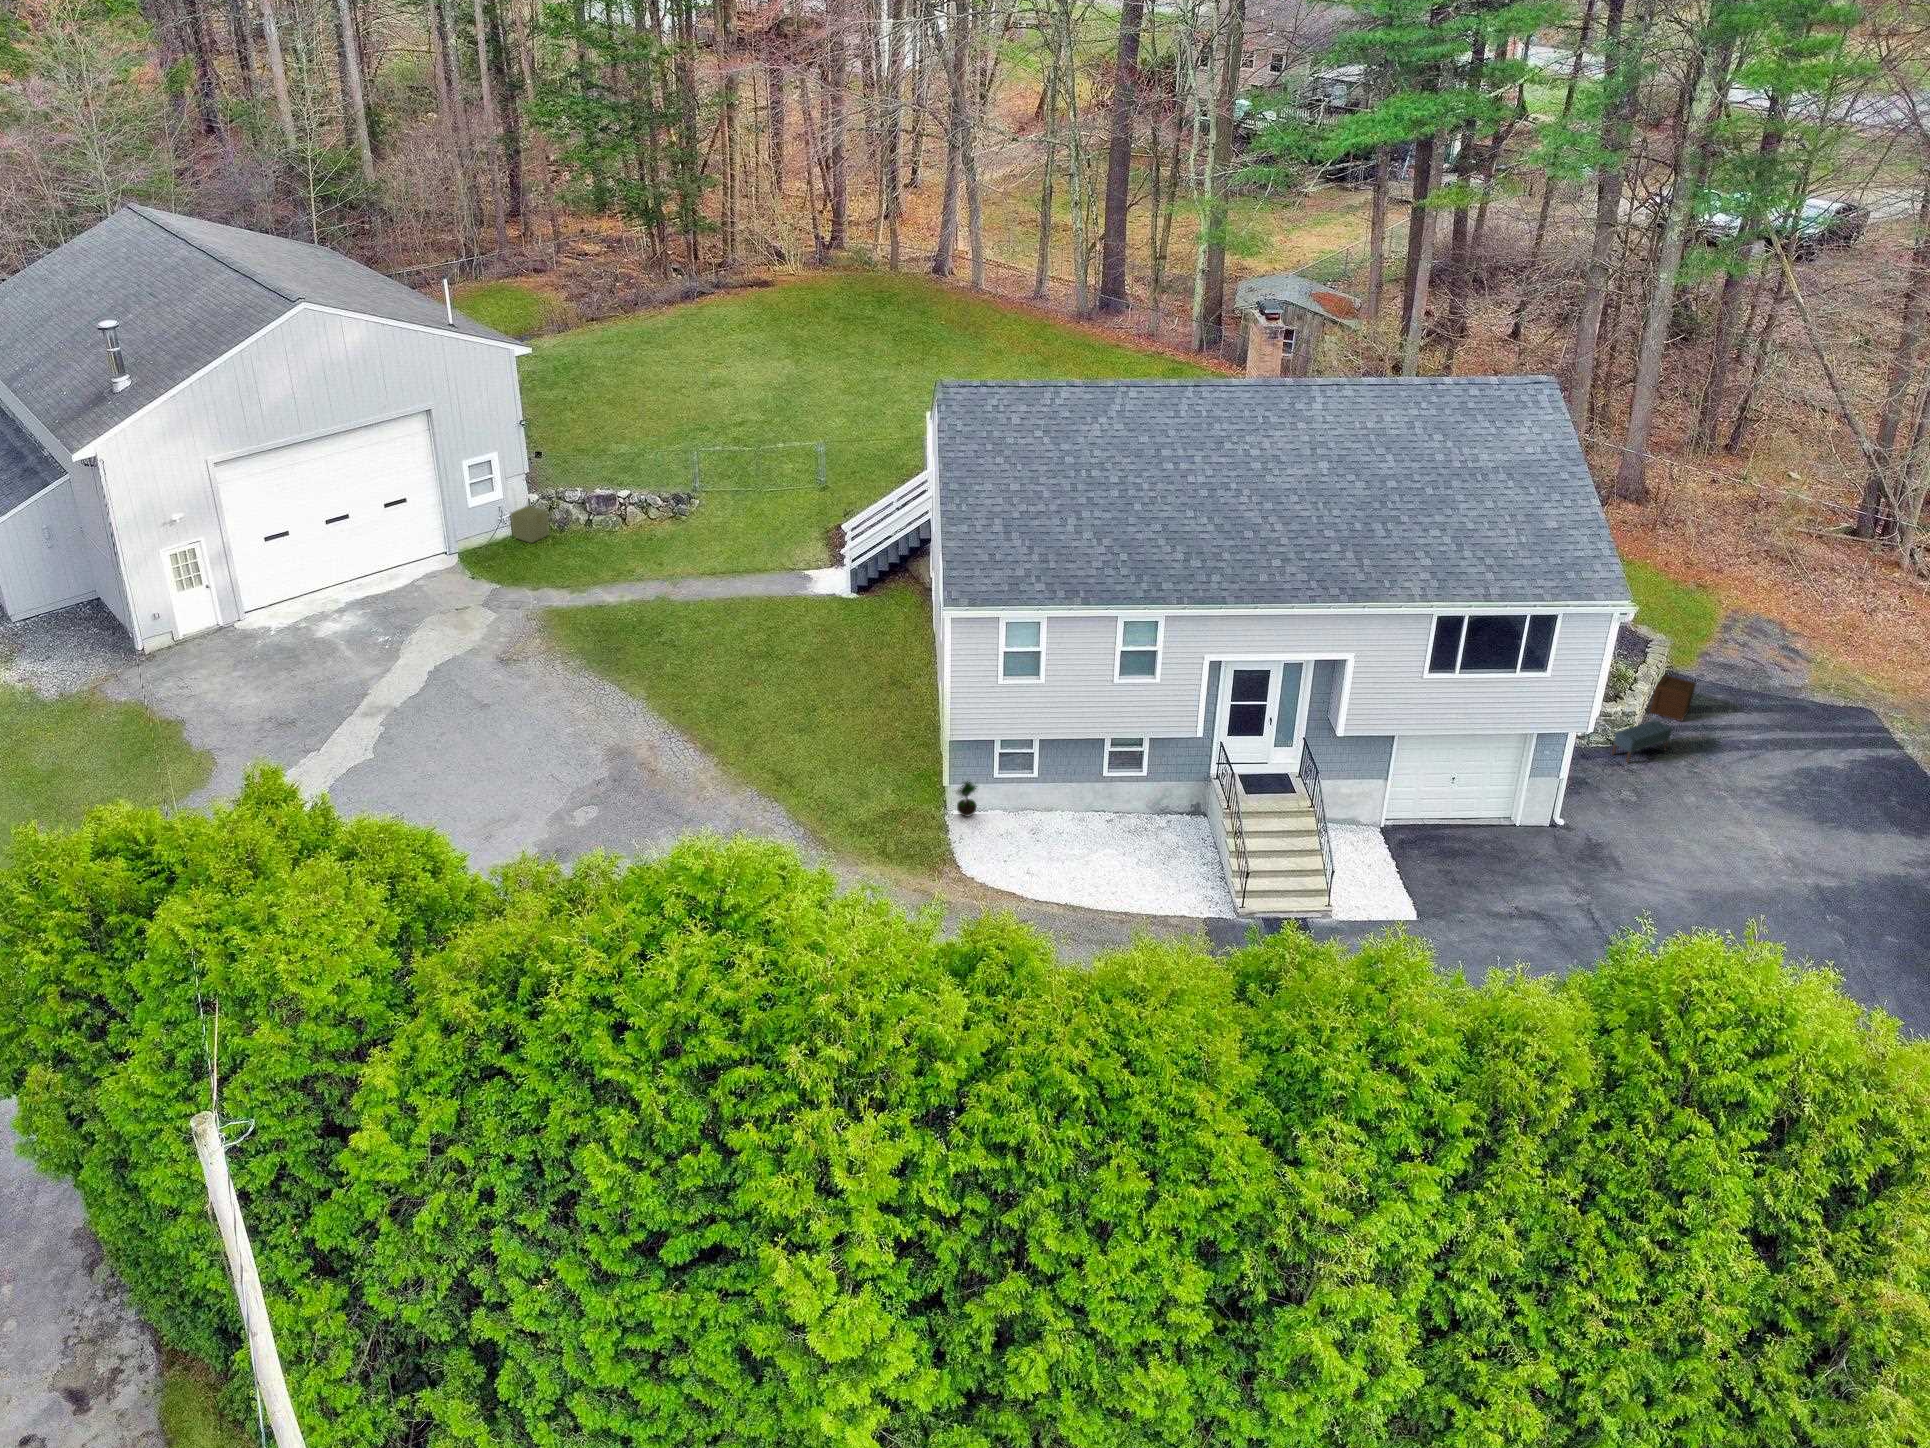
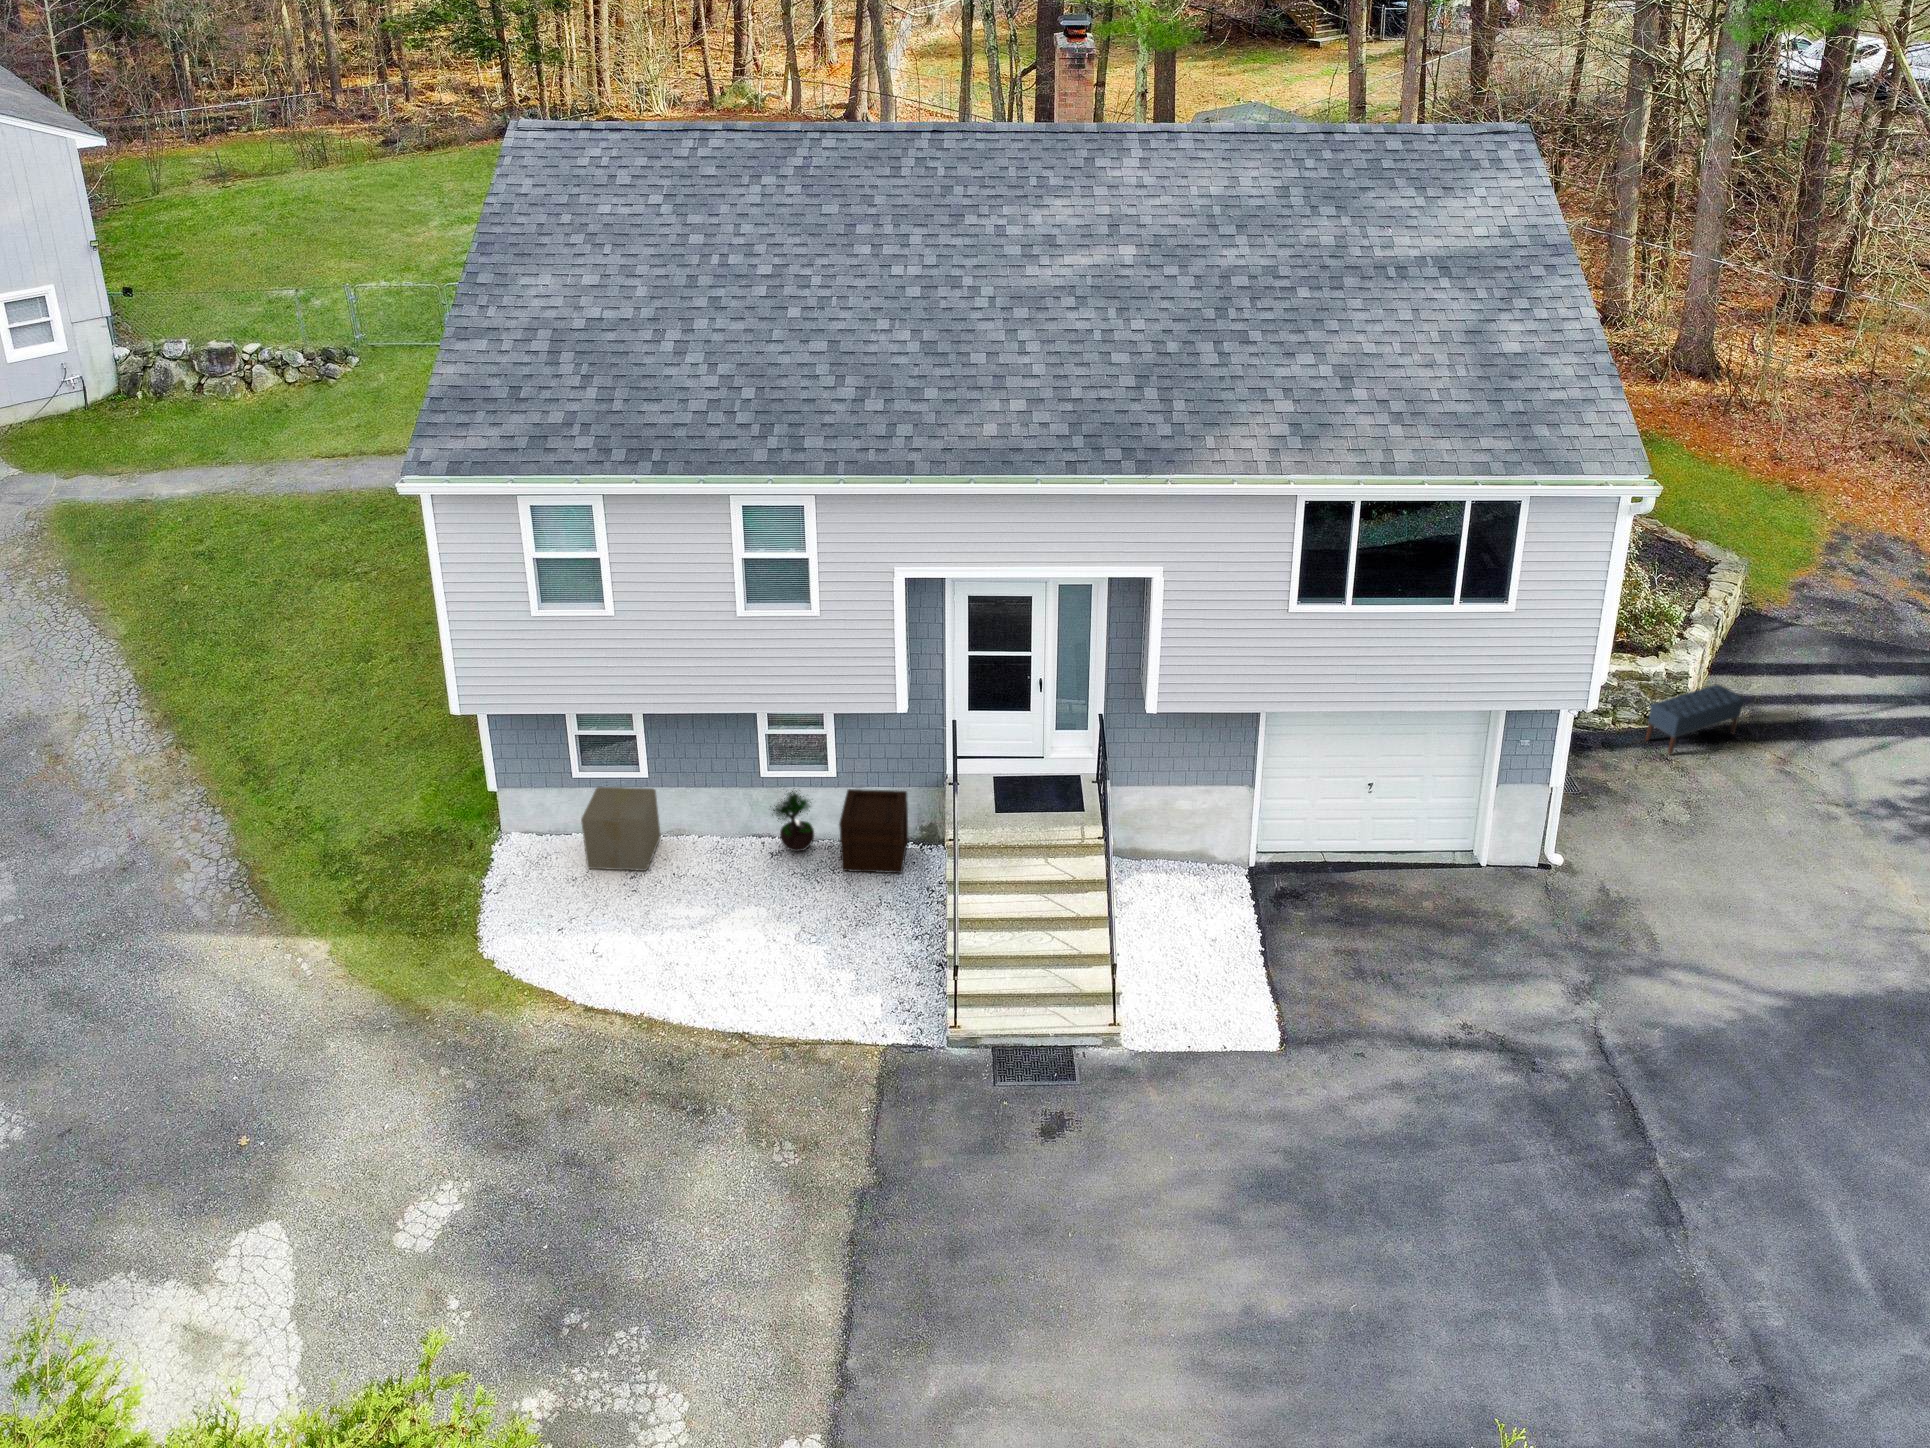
cardboard box: present [510,506,549,543] -> present [581,787,661,871]
wooden crate: present [1650,675,1696,721] -> present [839,789,908,873]
potted tree: present [956,781,978,816] -> present [770,788,814,851]

